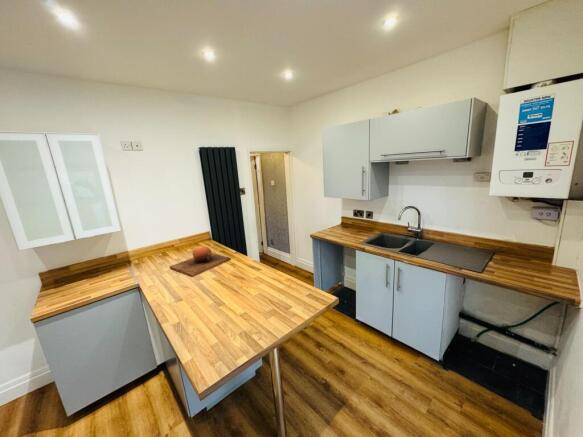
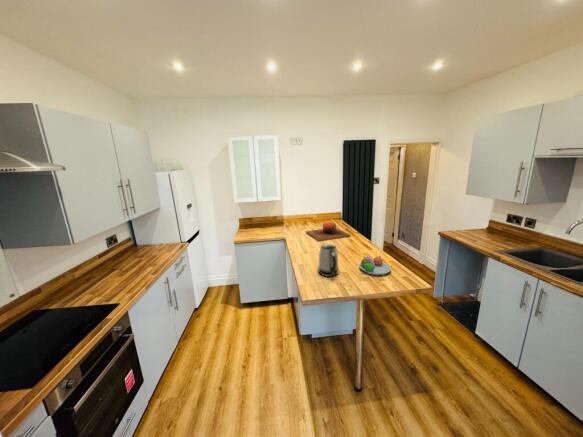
fruit bowl: none [257,278,293,304] -> present [359,256,391,275]
kettle: none [206,282,236,330] -> present [318,244,338,277]

